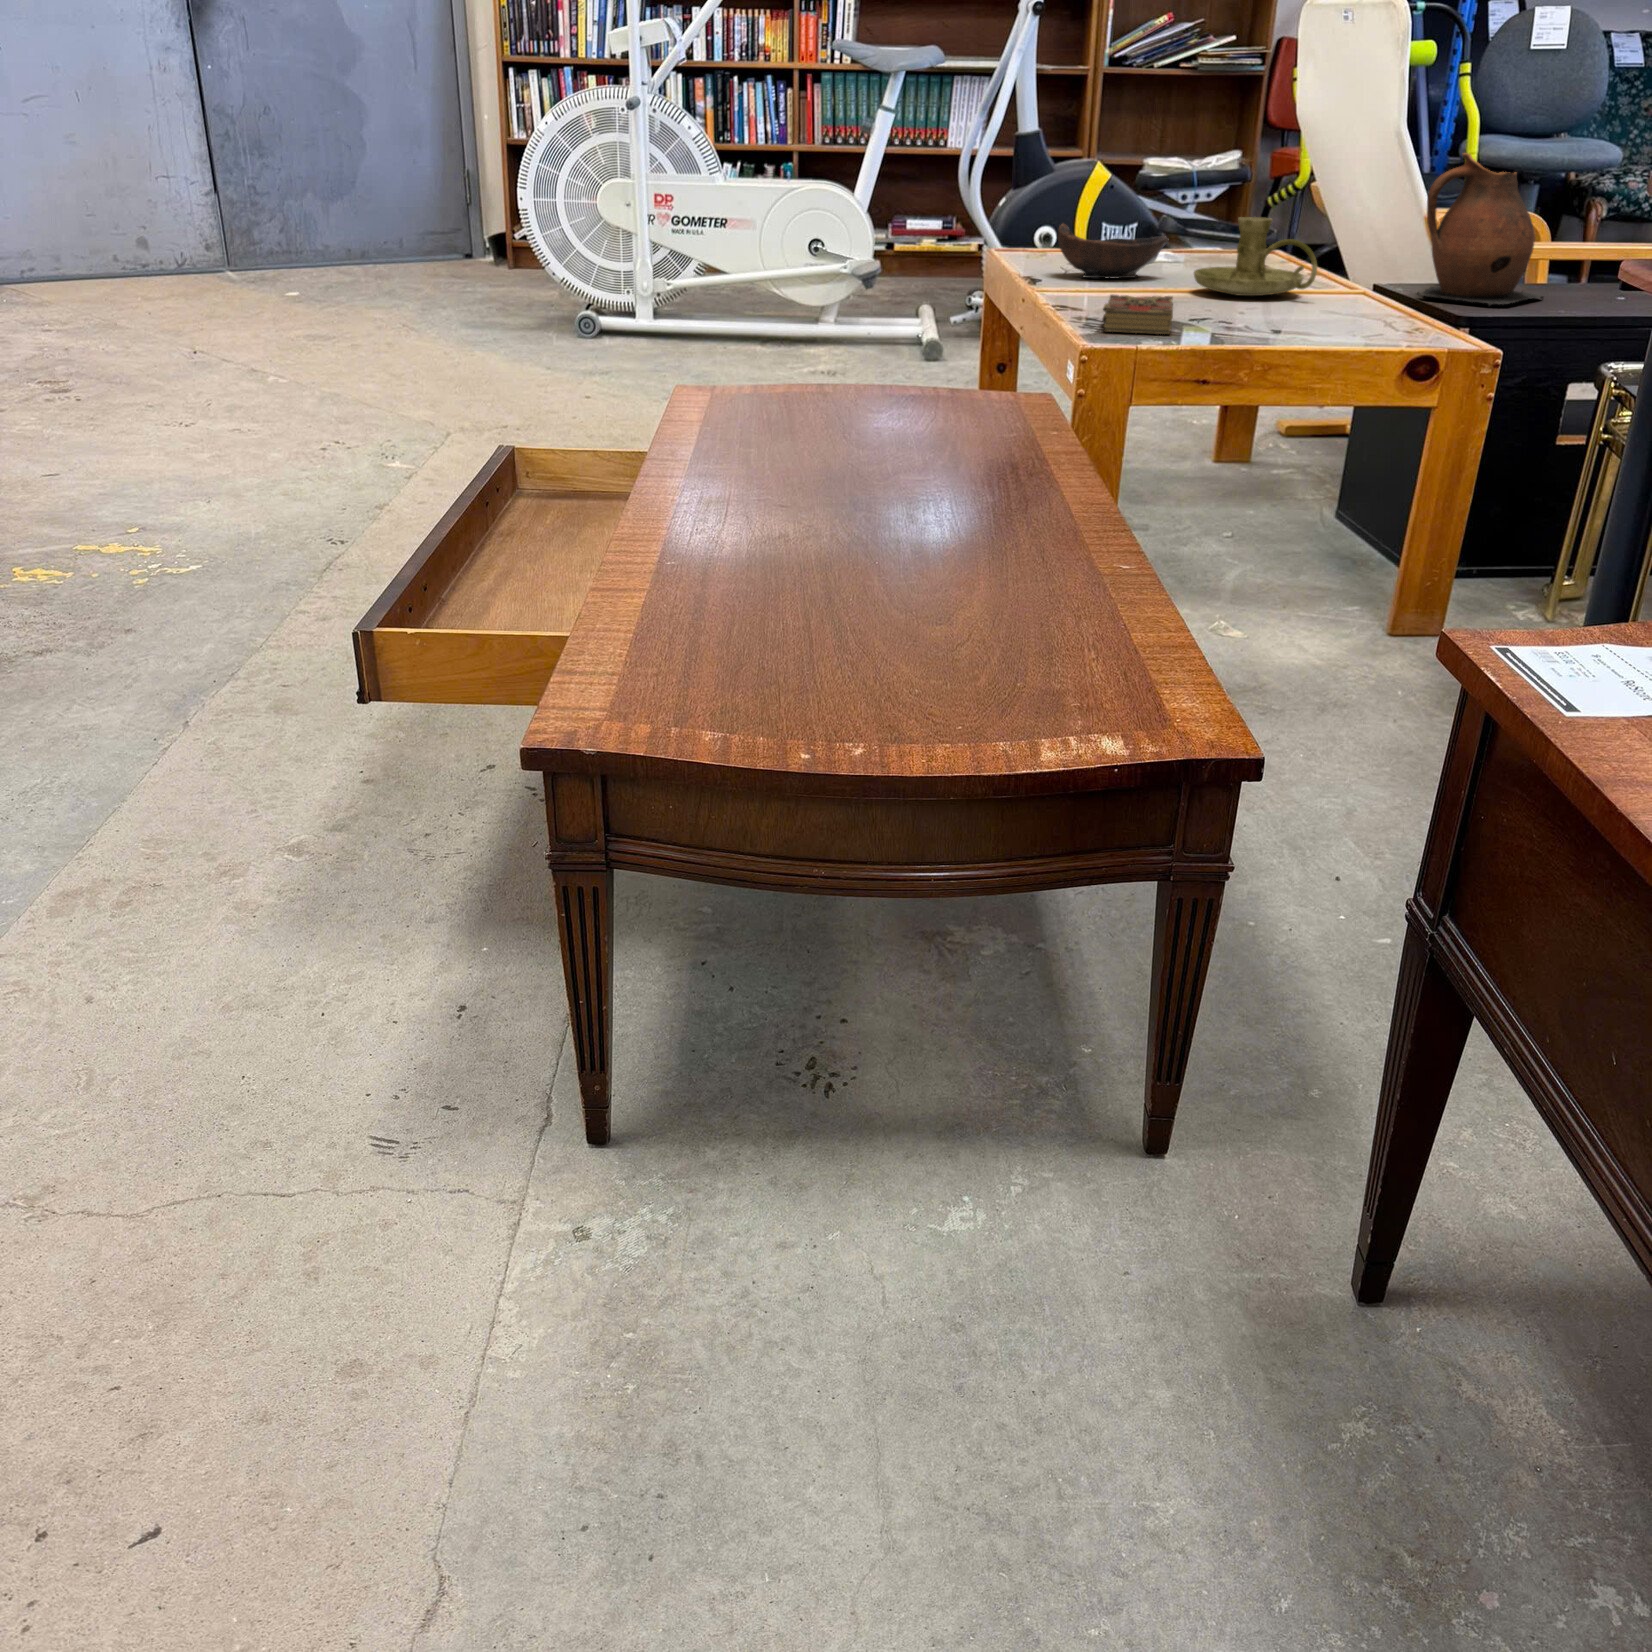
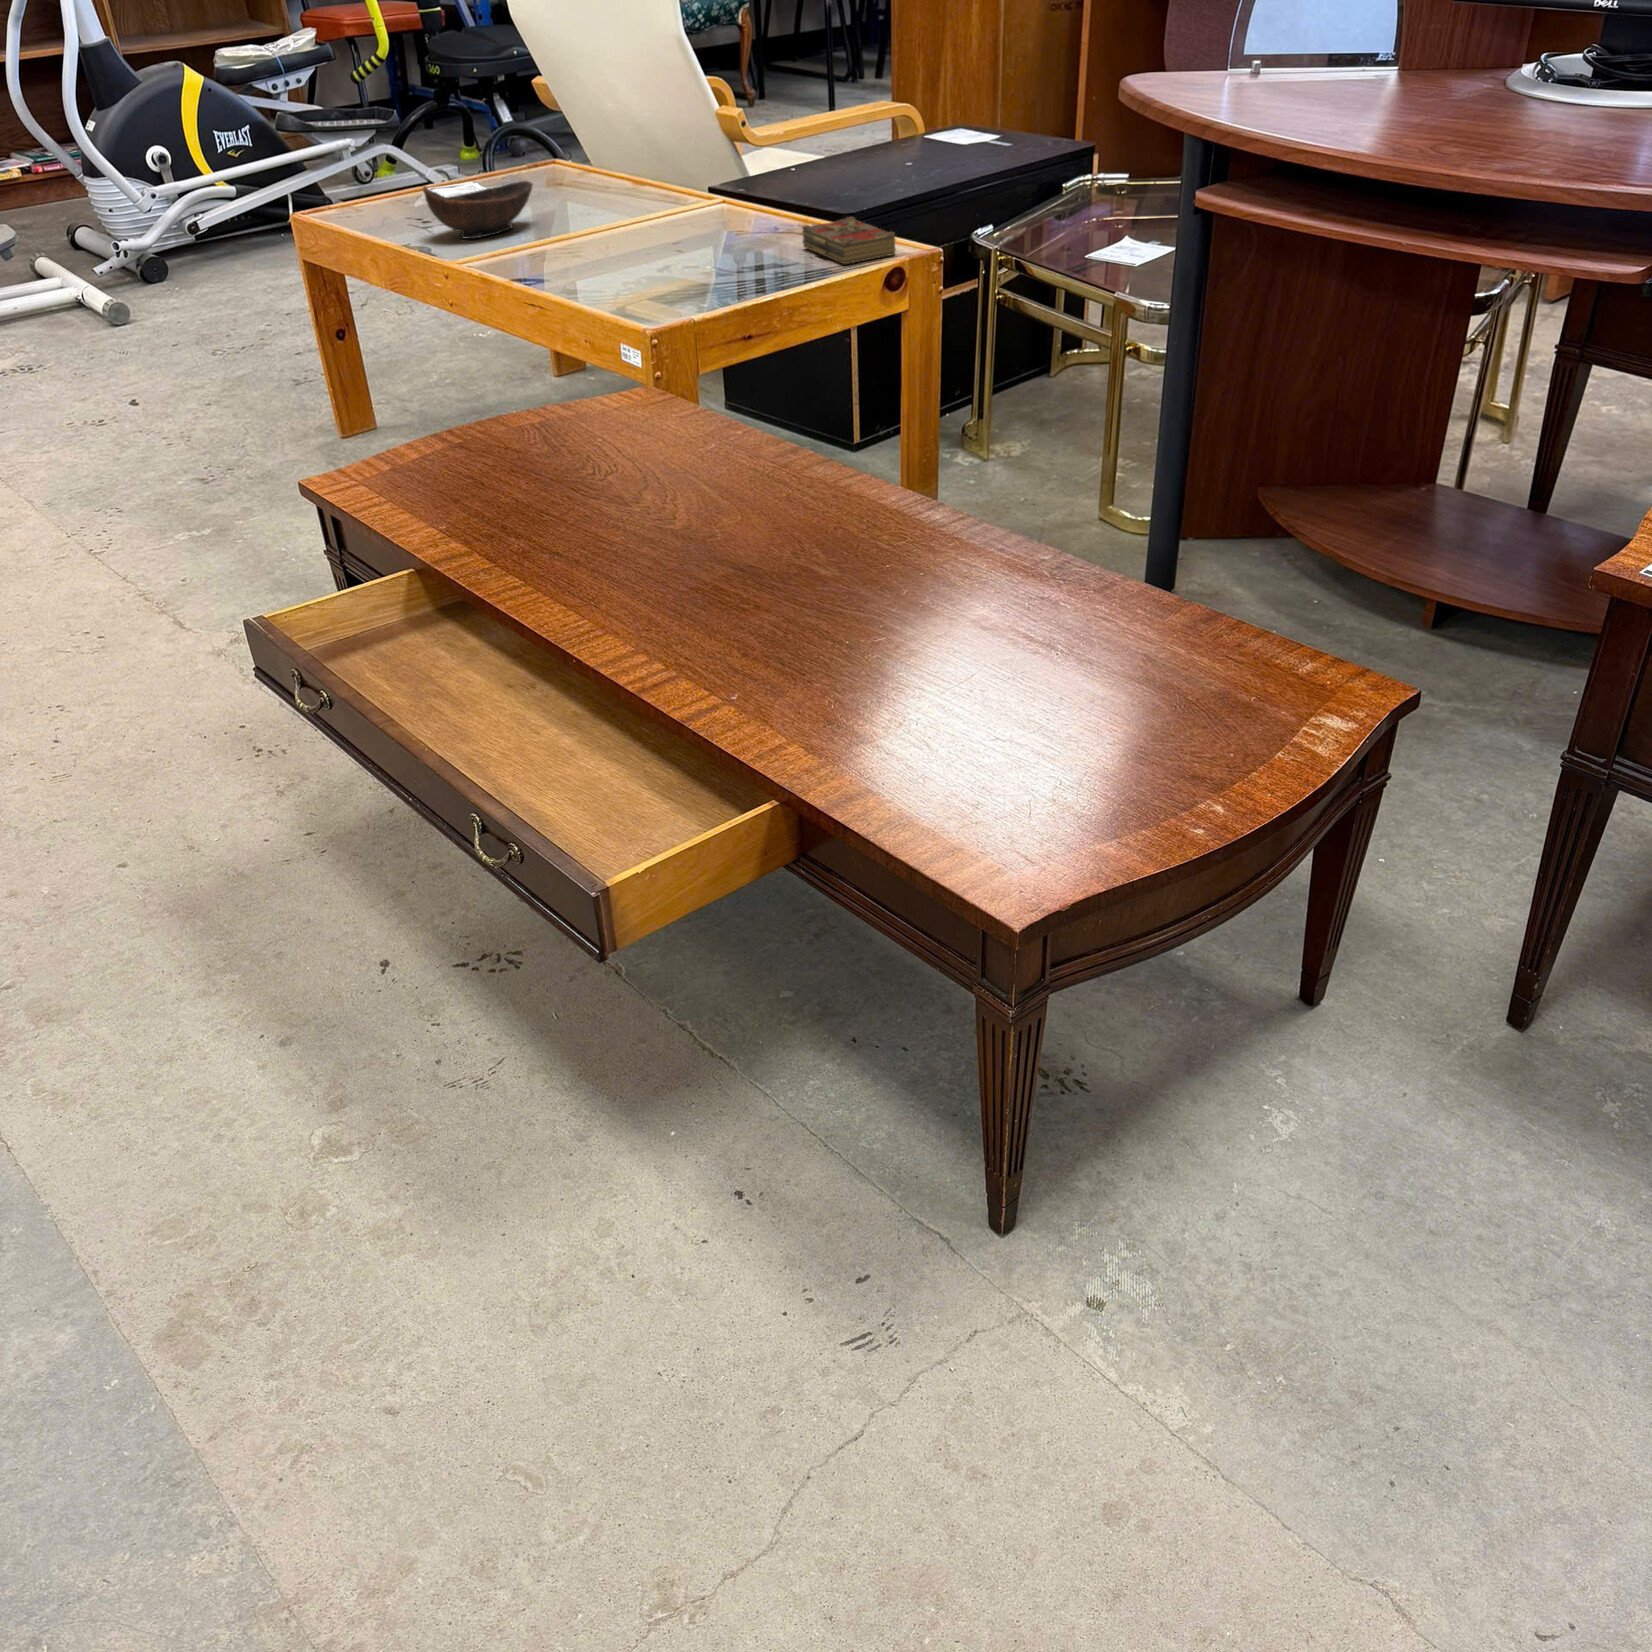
ceramic pitcher: present [1417,153,1543,306] -> none [768,61,871,199]
candle holder: present [1194,217,1317,296] -> none [593,151,717,232]
book: present [1102,294,1173,334] -> present [802,217,896,264]

